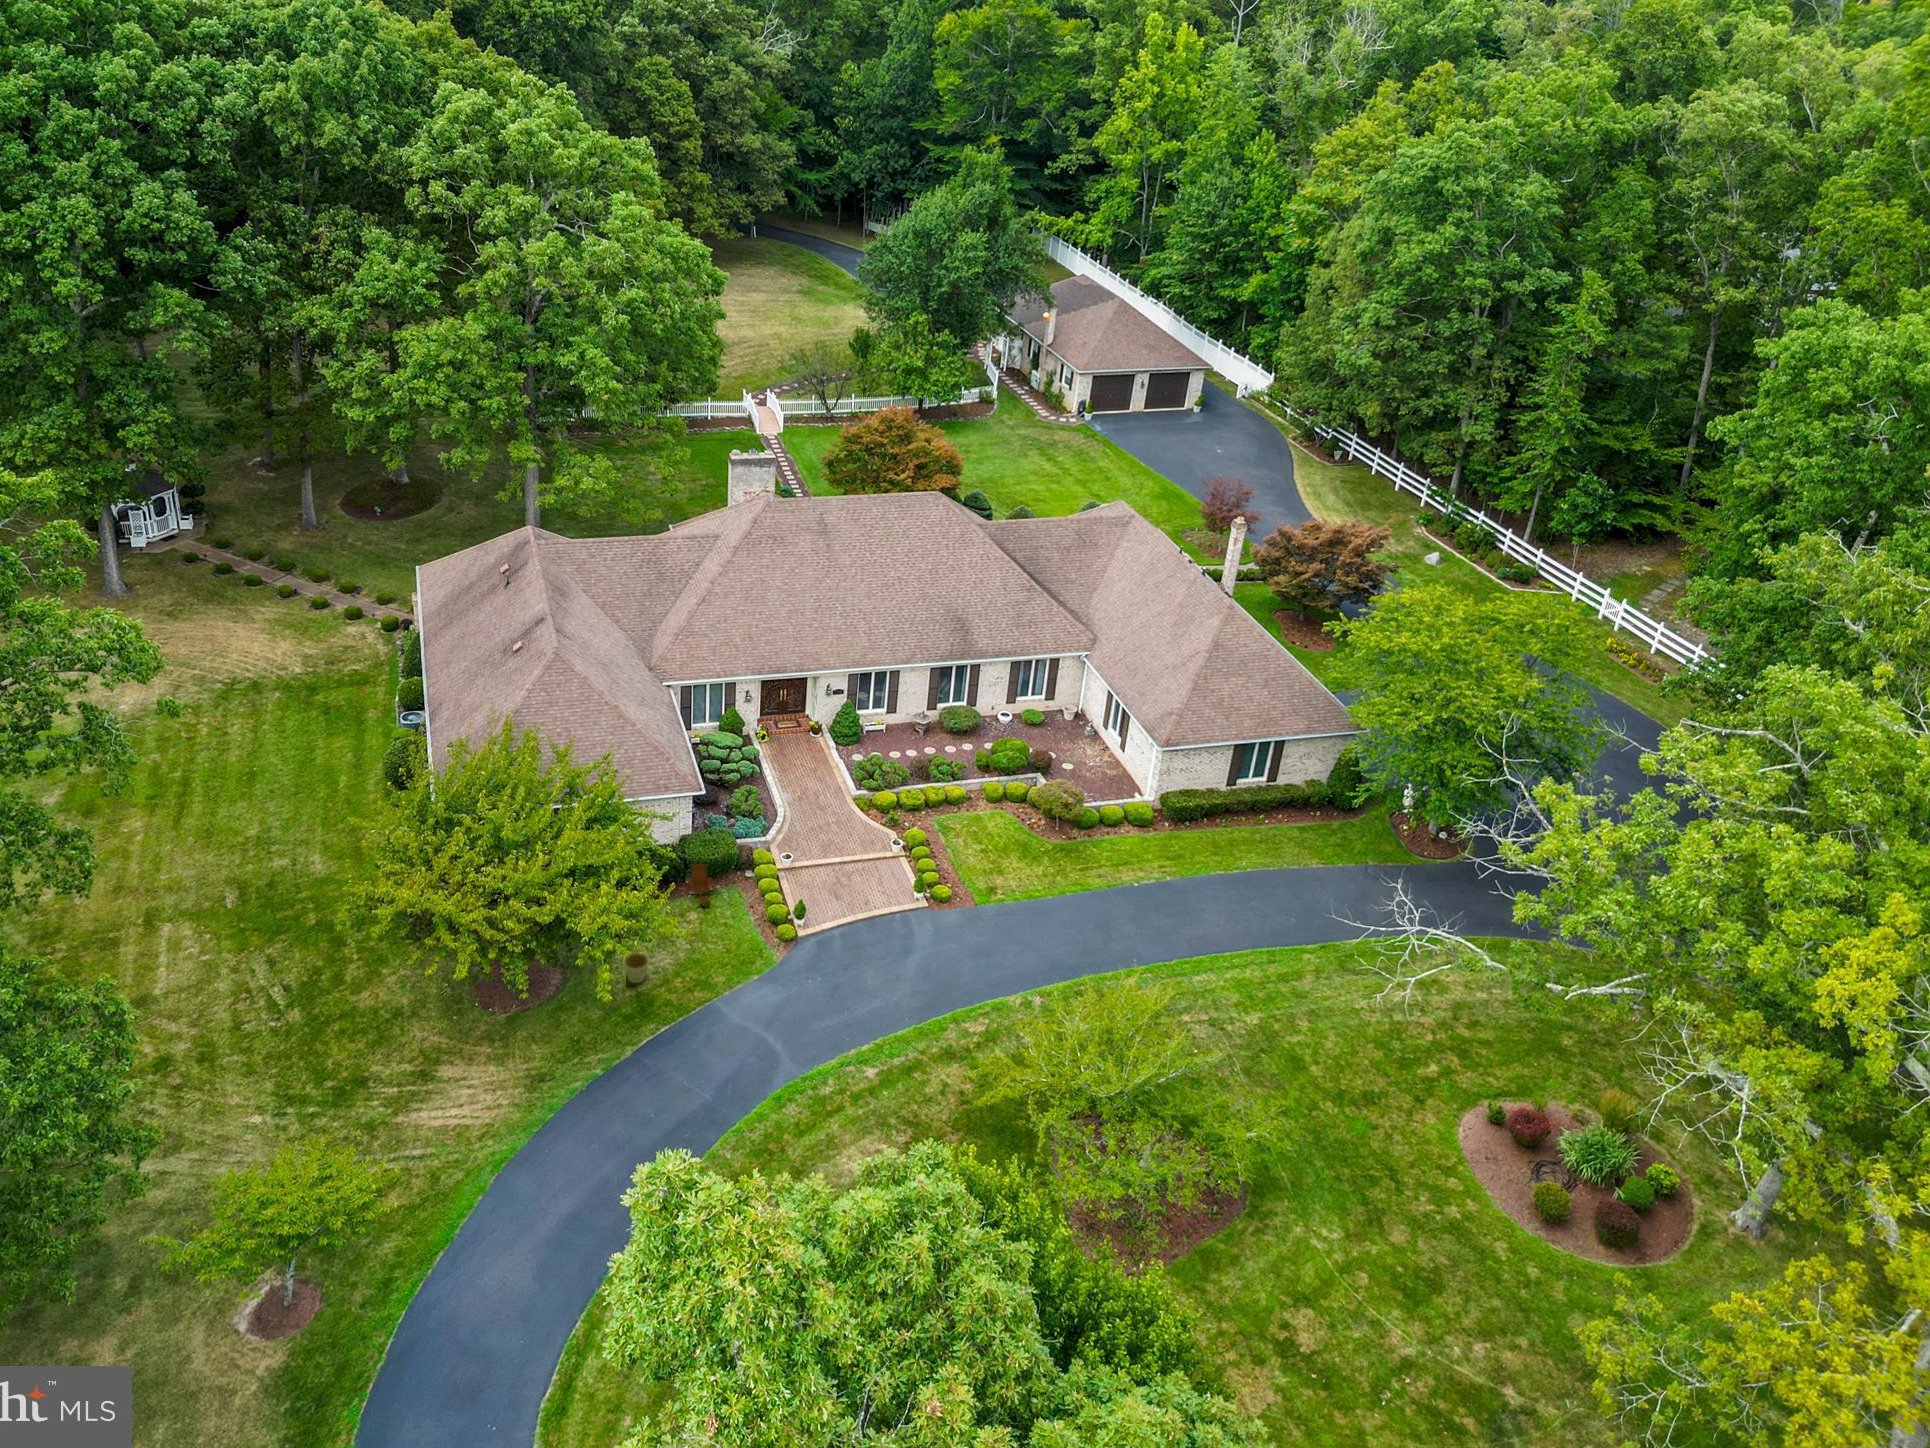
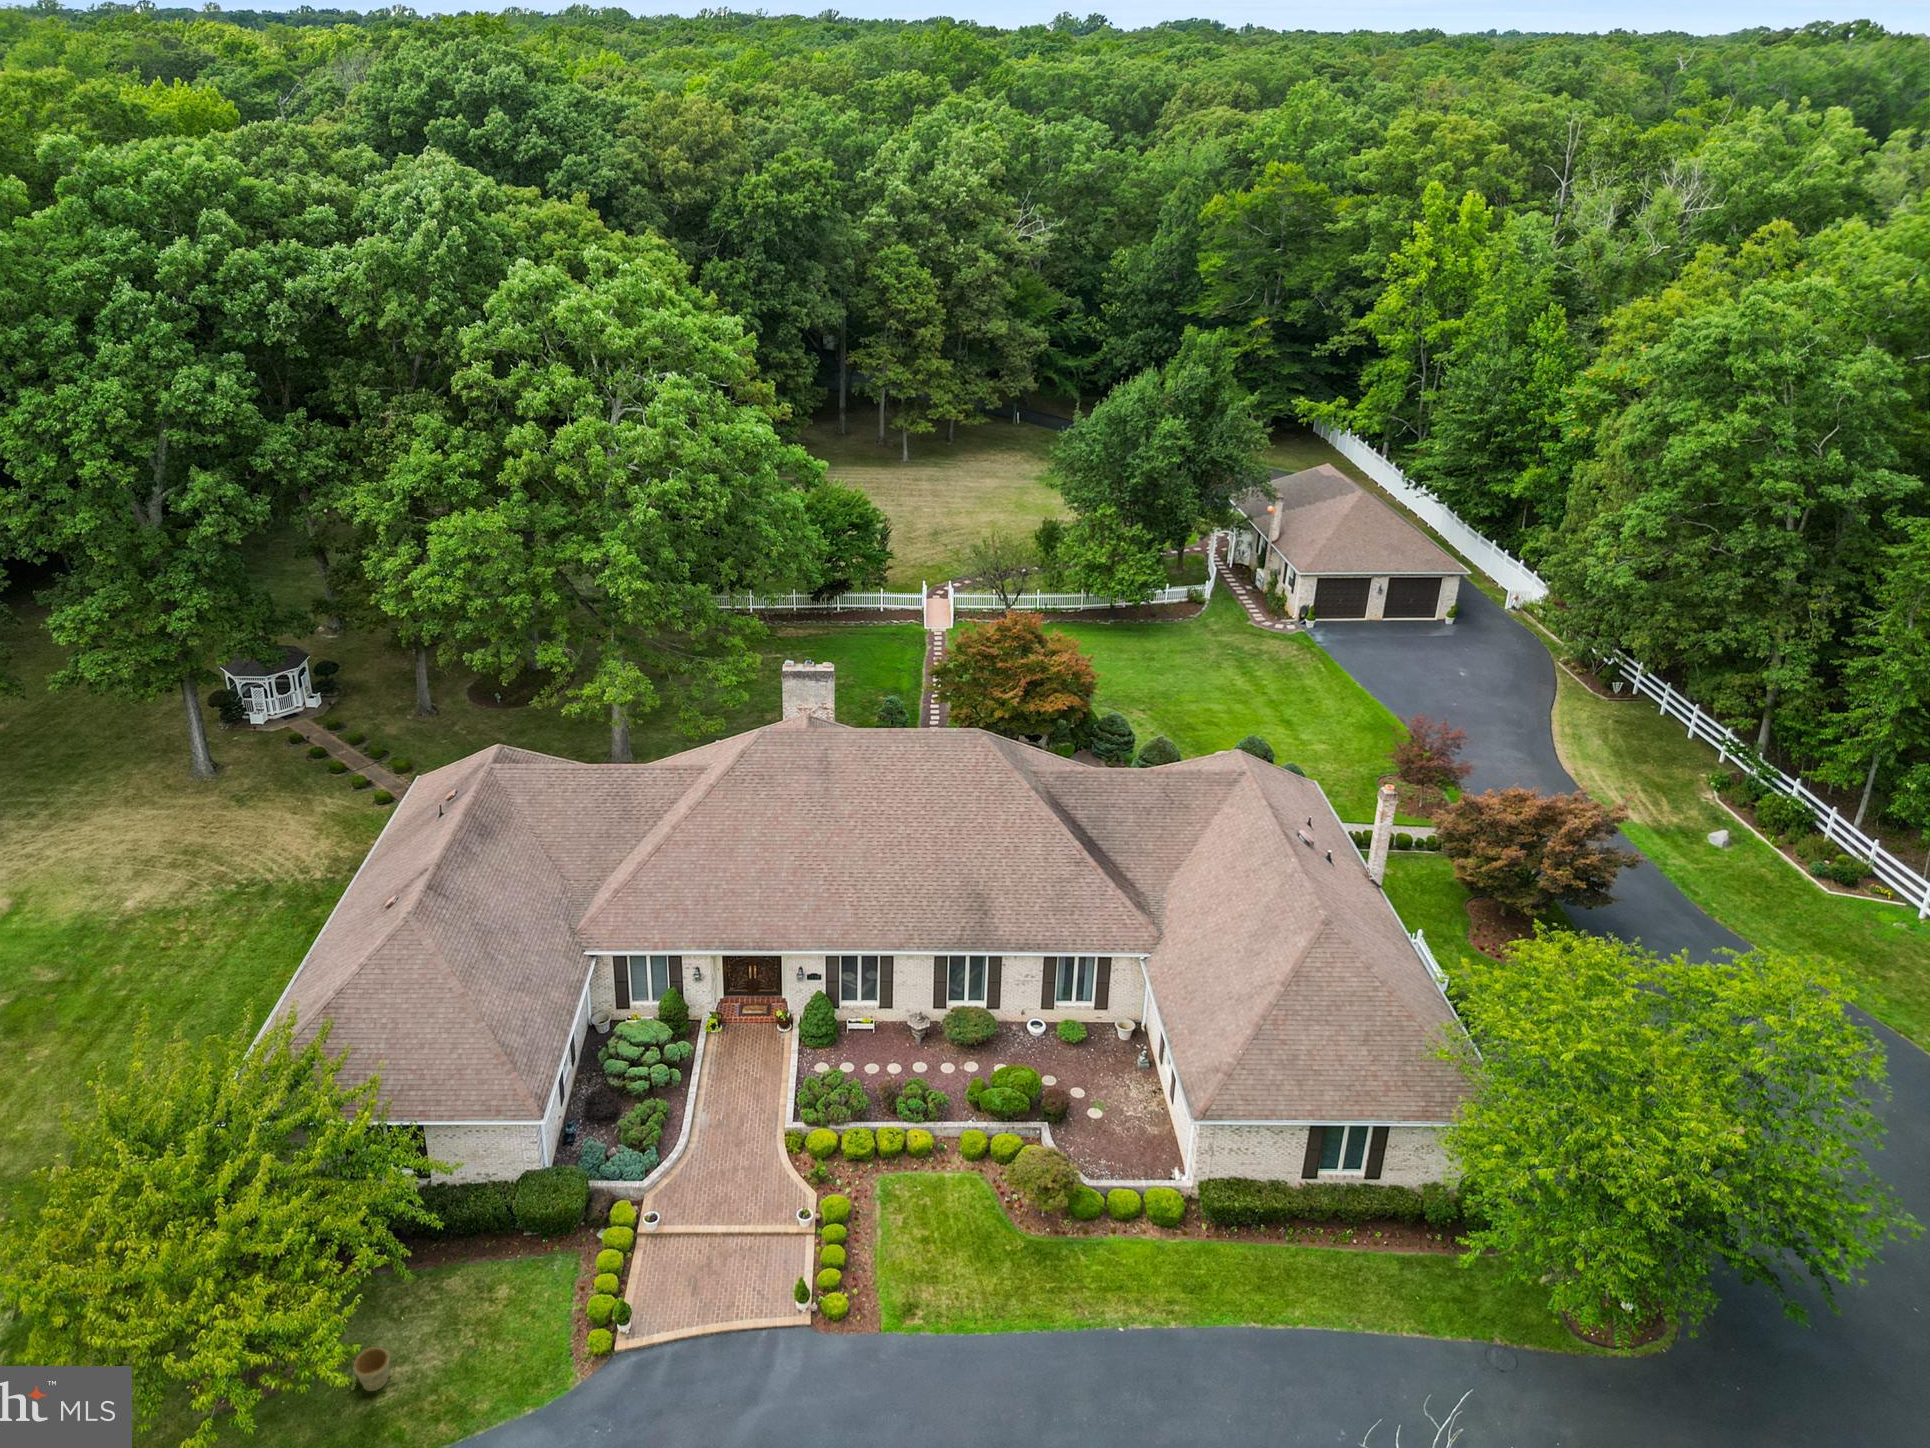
lounge chair: present [688,864,712,906] -> none [505,1215,539,1286]

